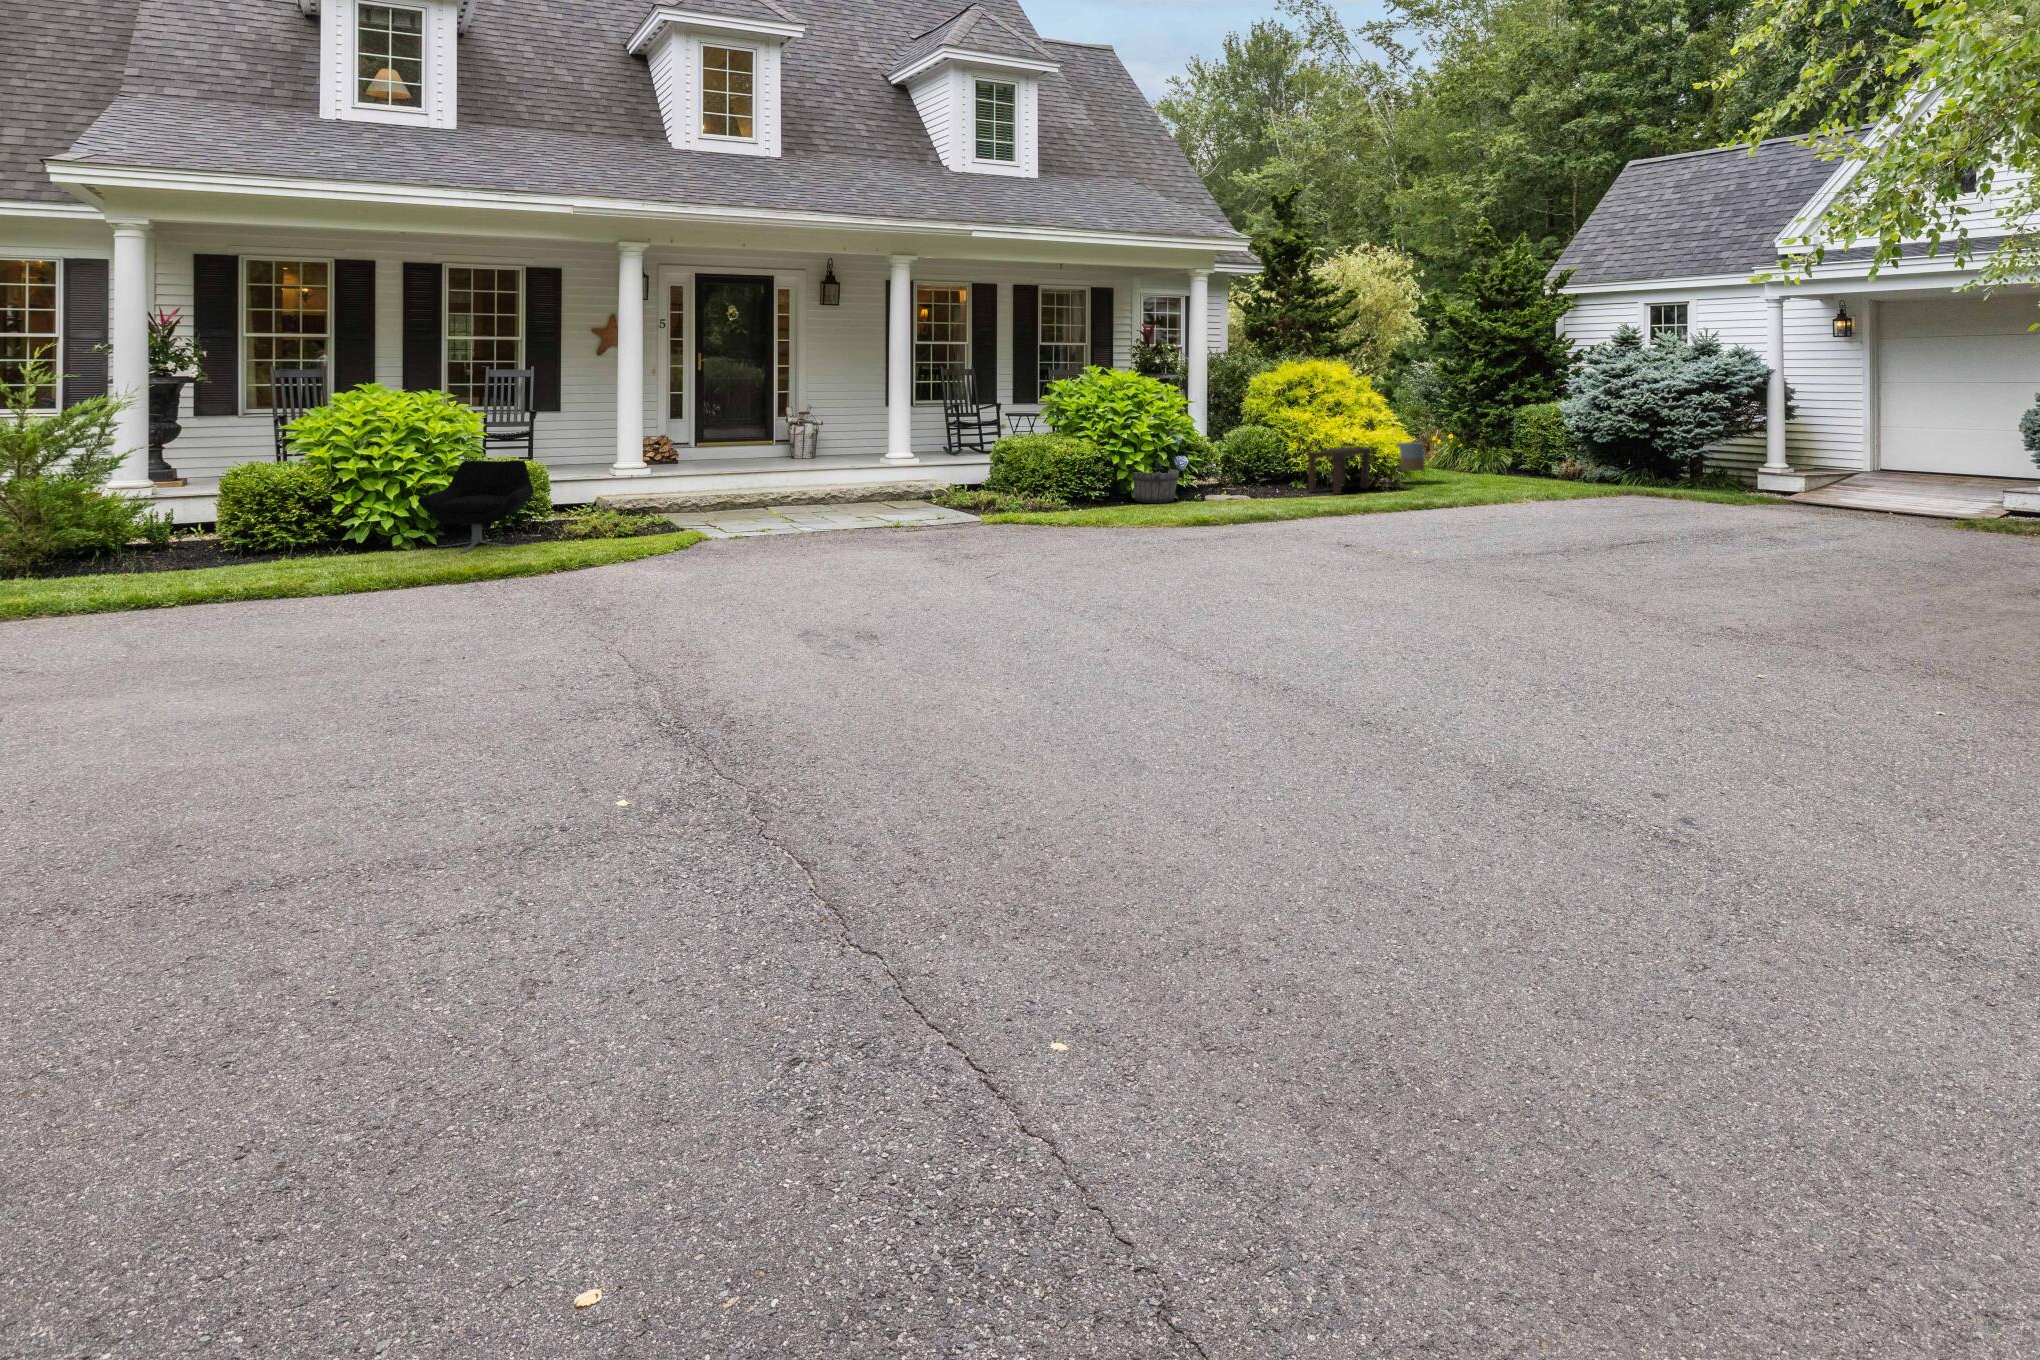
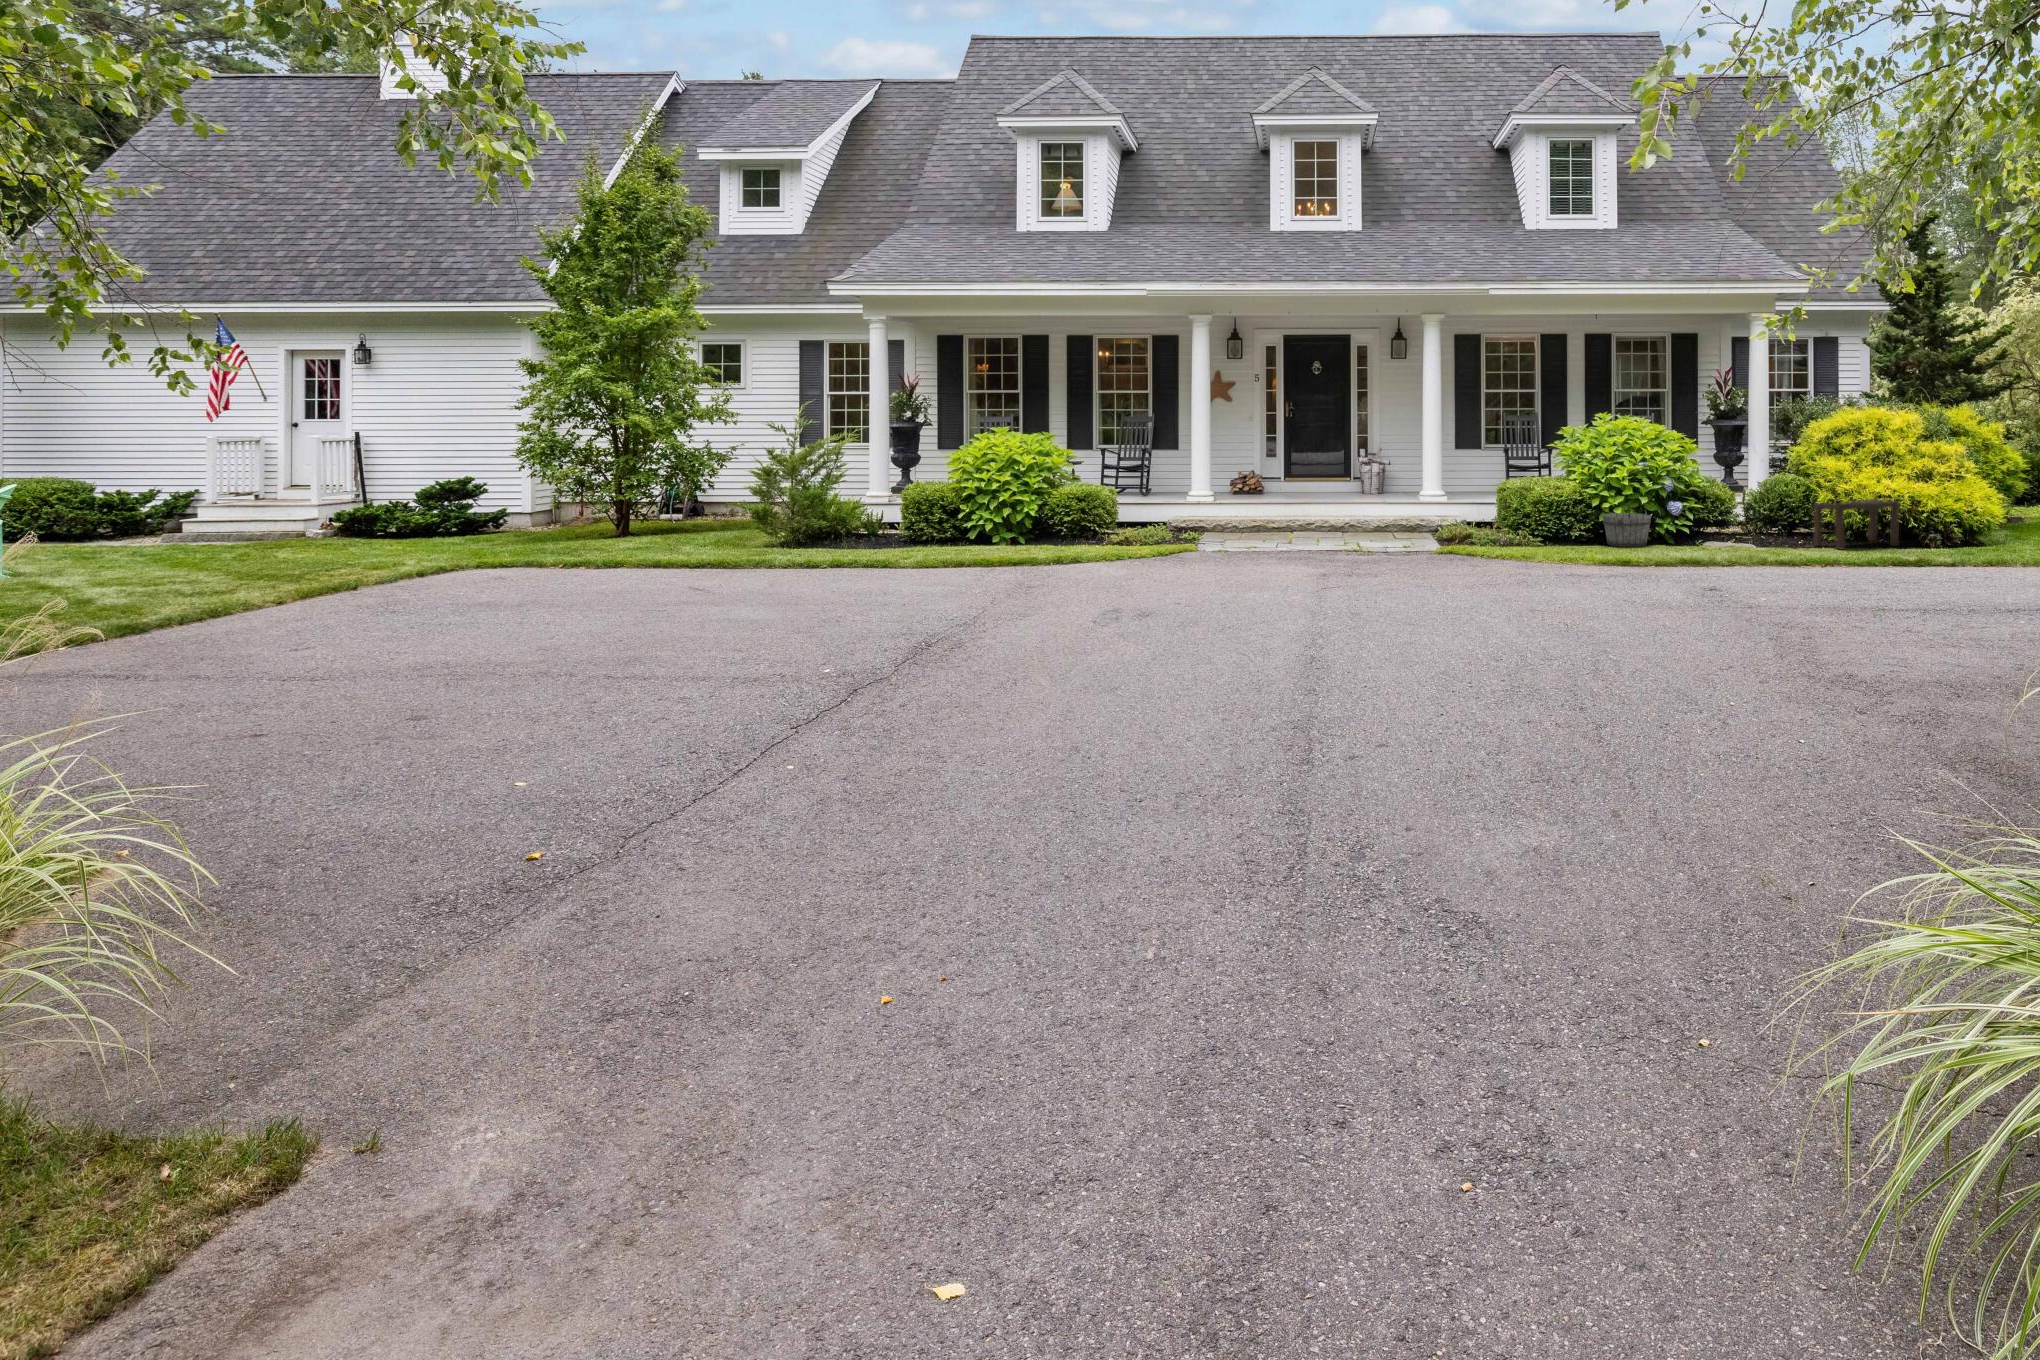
planter: present [1397,442,1425,471] -> none [1948,496,1985,546]
lounge chair: present [418,461,533,553] -> none [996,484,1078,549]

